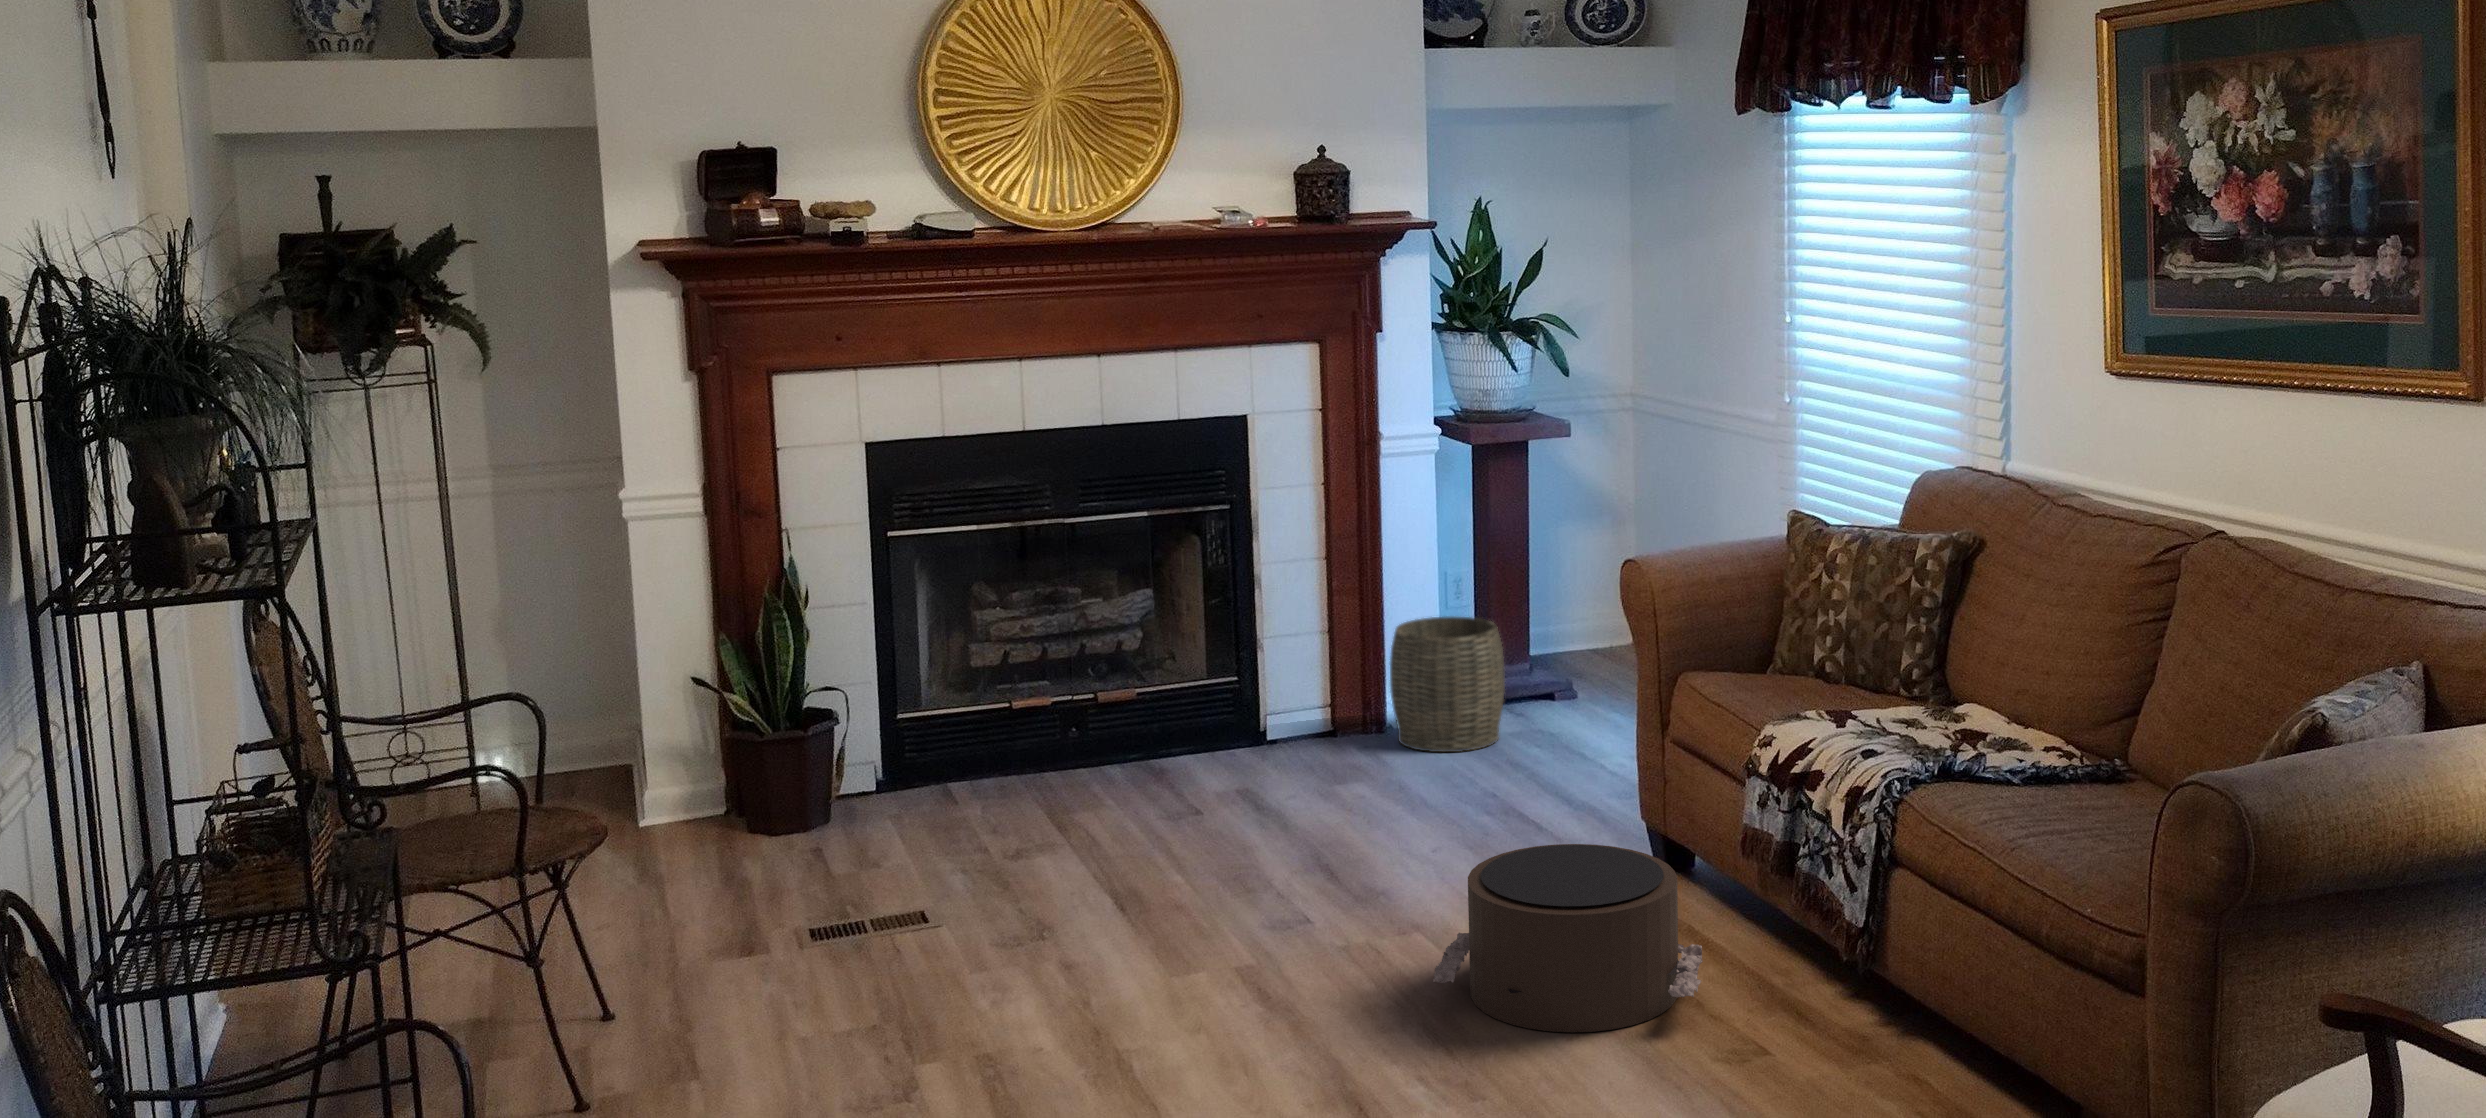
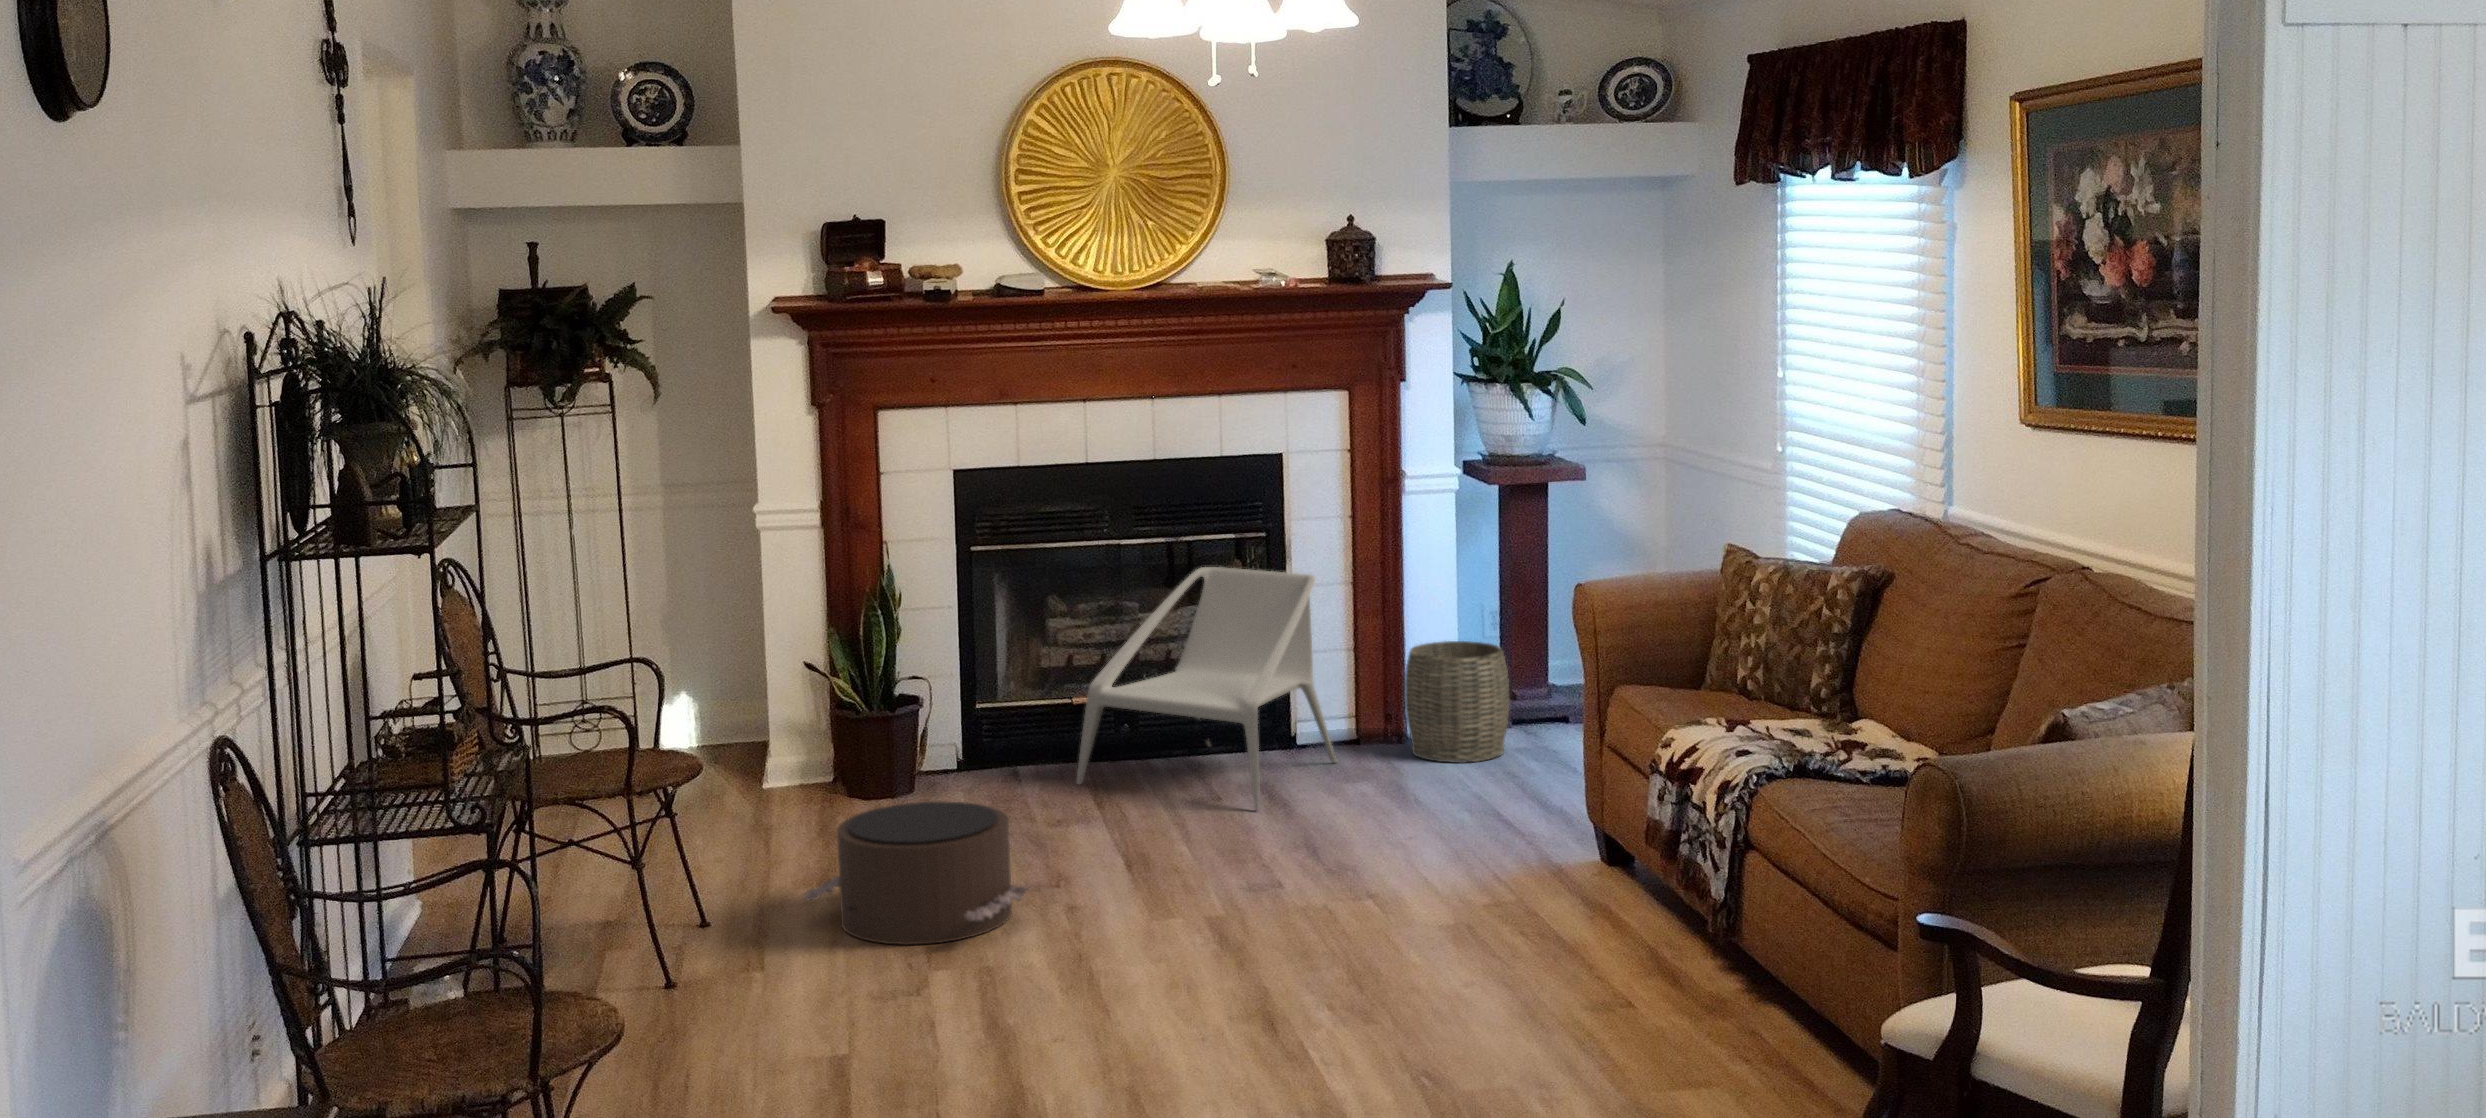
armchair: none [1030,545,1321,825] -> present [1077,567,1336,811]
pouf: present [1433,844,1703,1032] -> present [803,801,1027,945]

